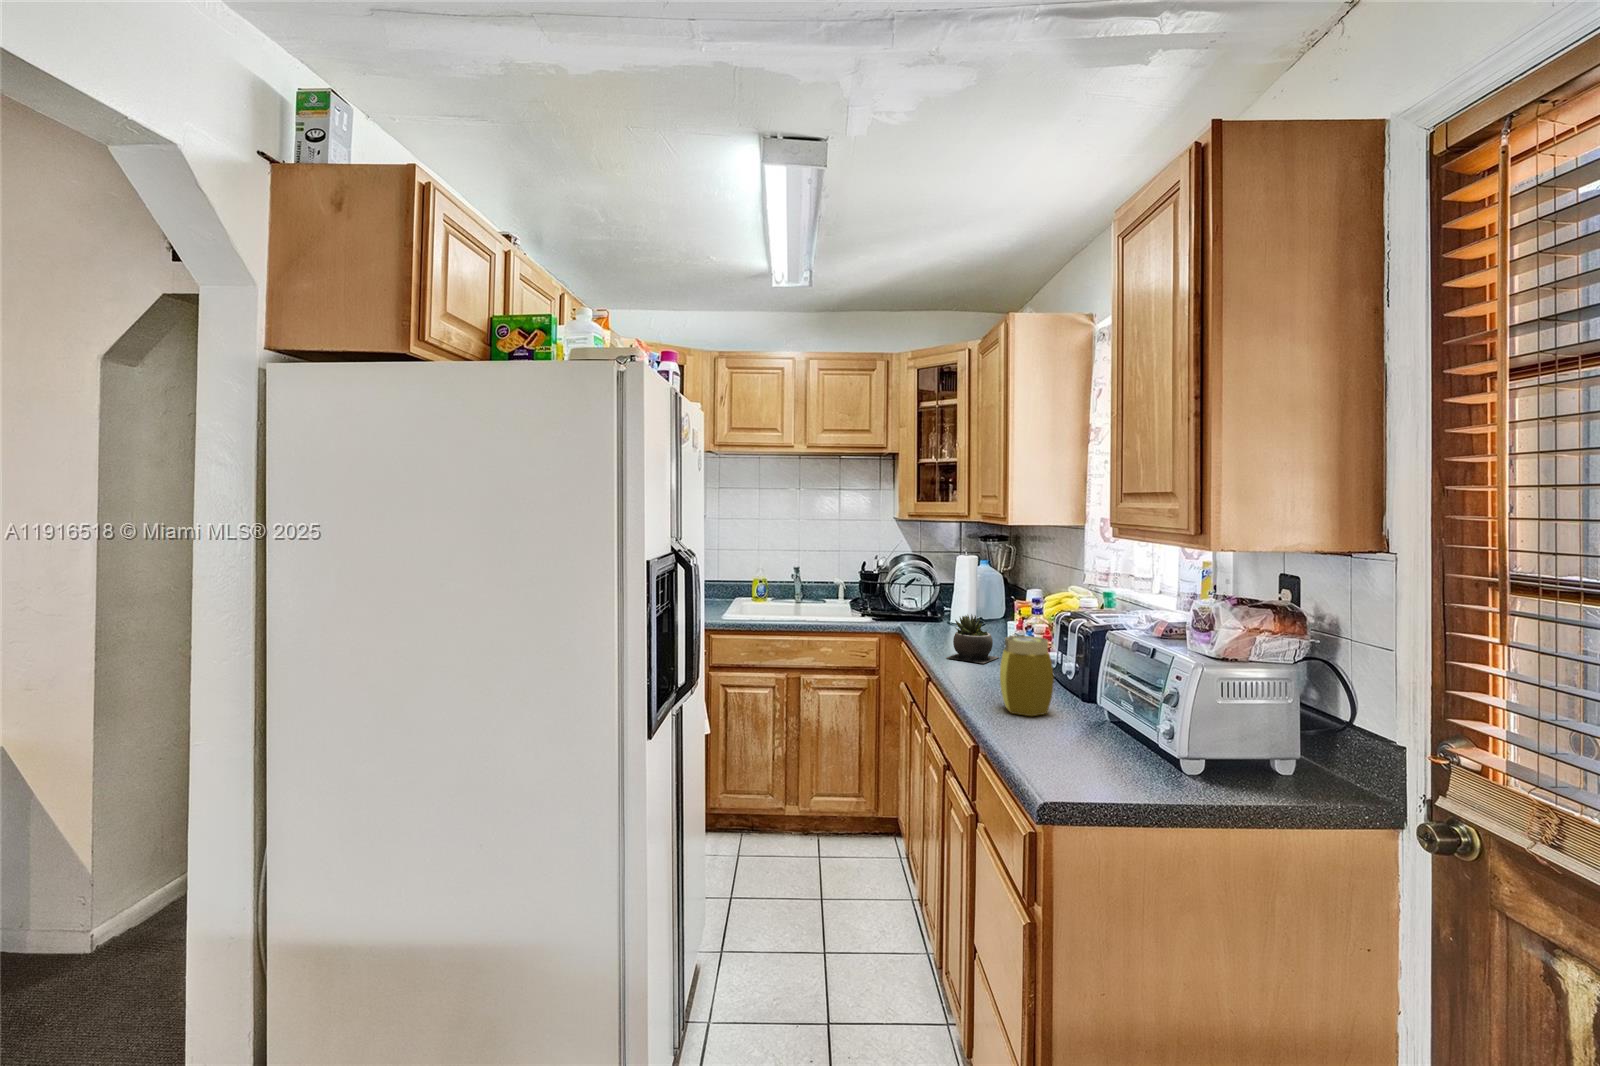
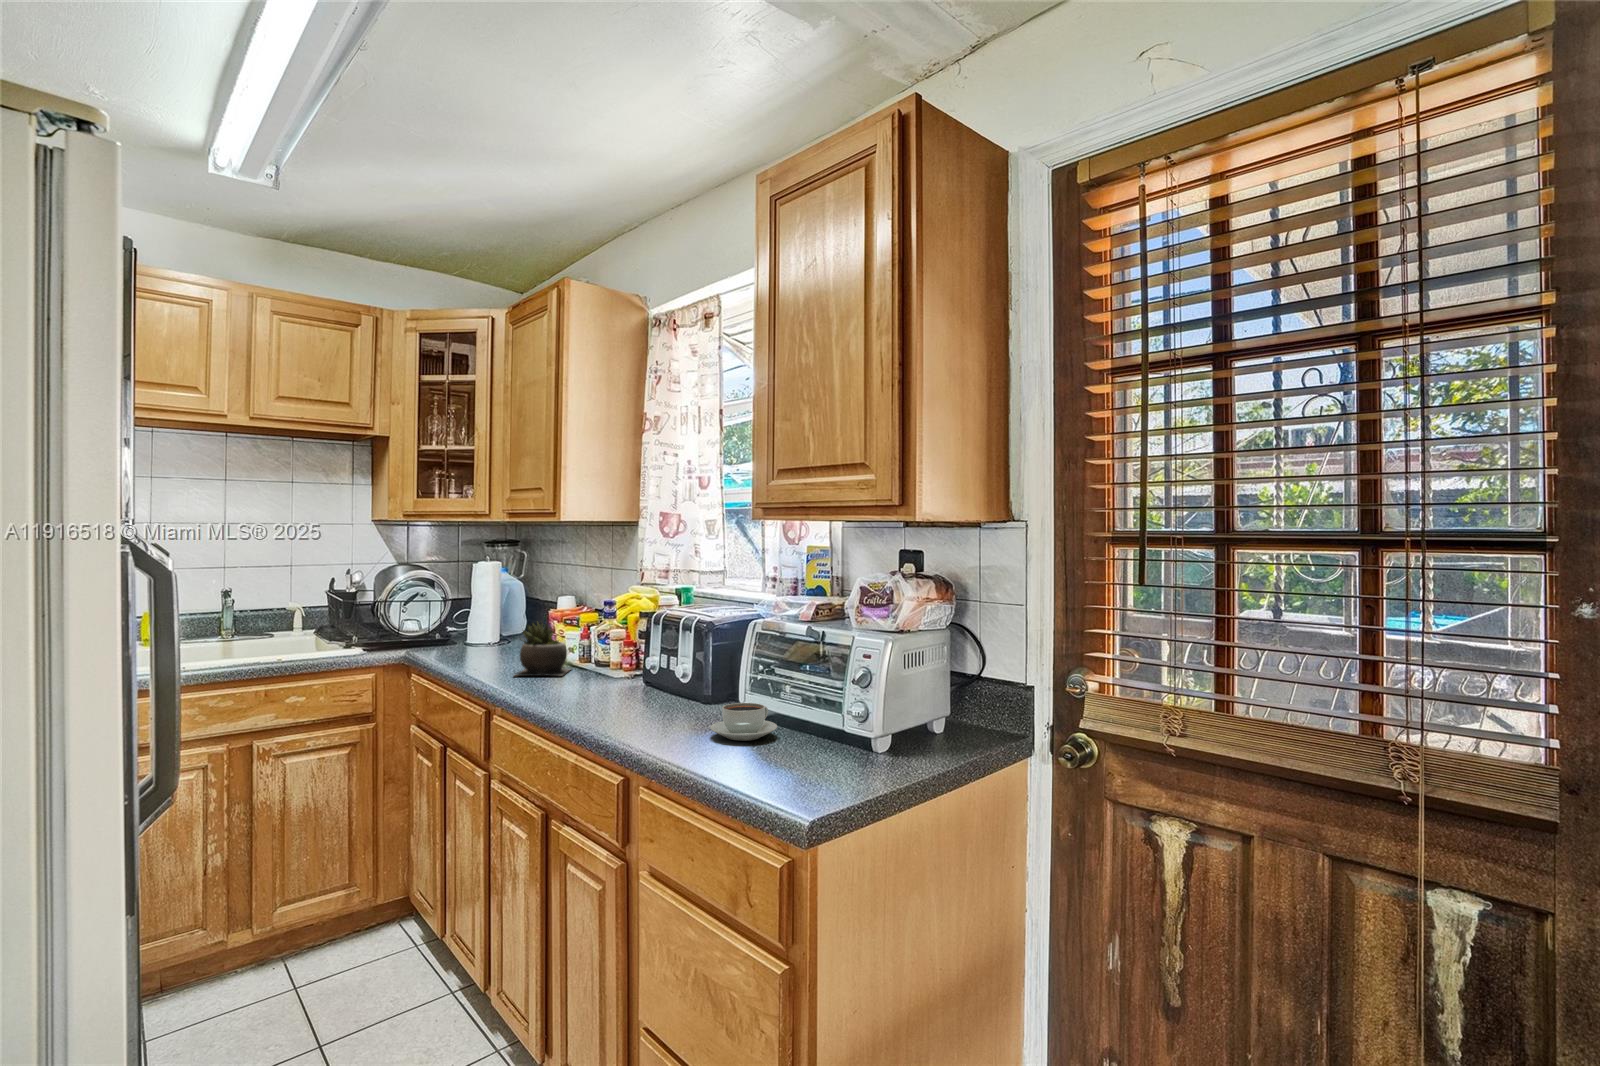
jar: present [1000,636,1054,716] -> none [628,627,687,712]
coffee cup: none [1036,724,1105,763] -> present [710,703,777,741]

